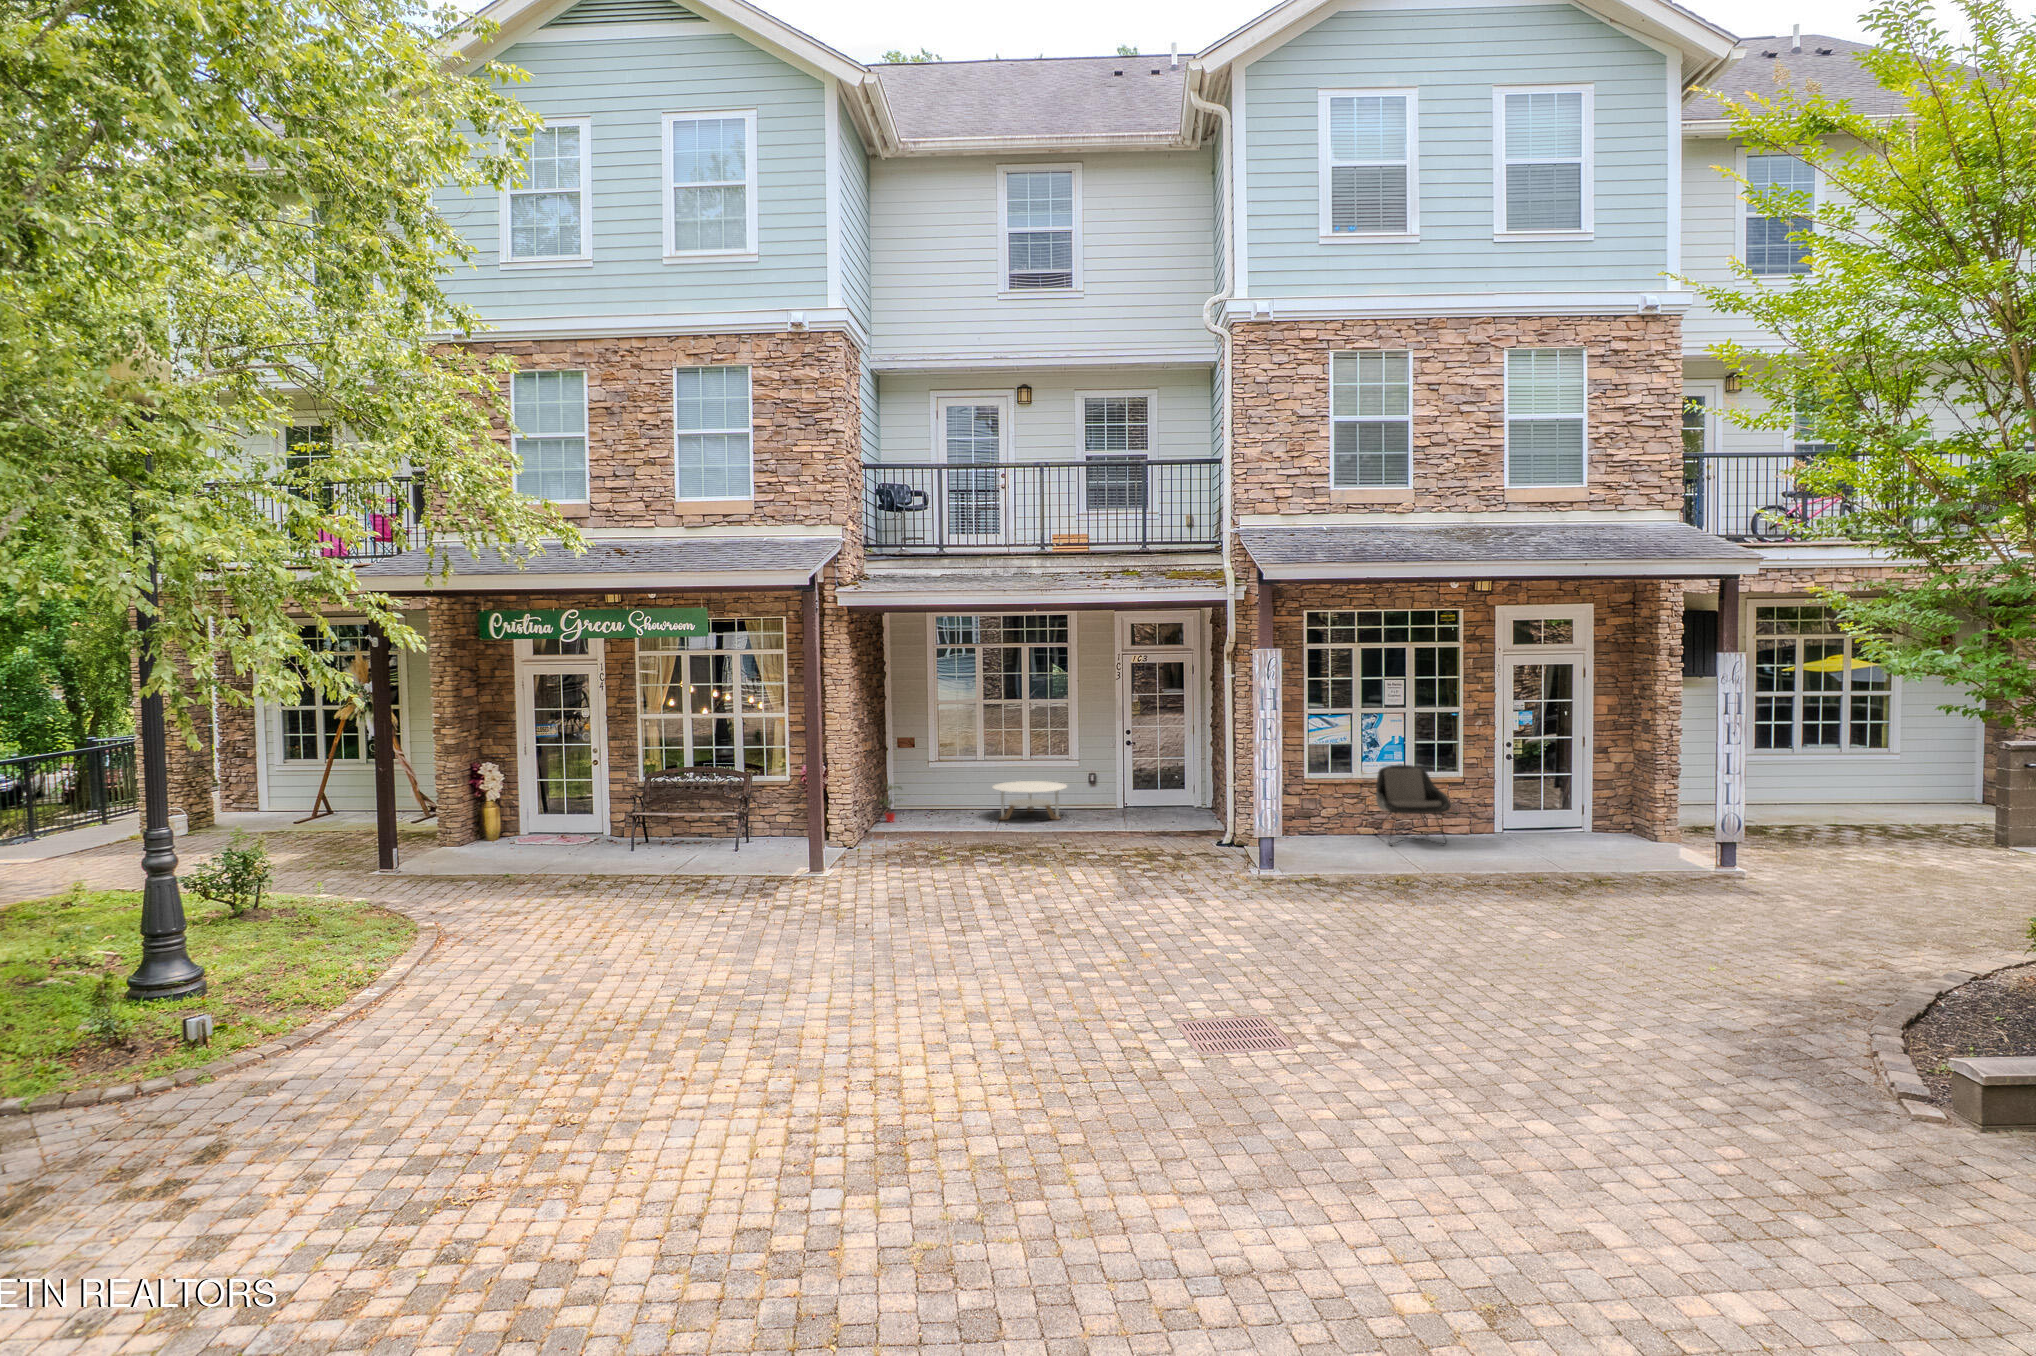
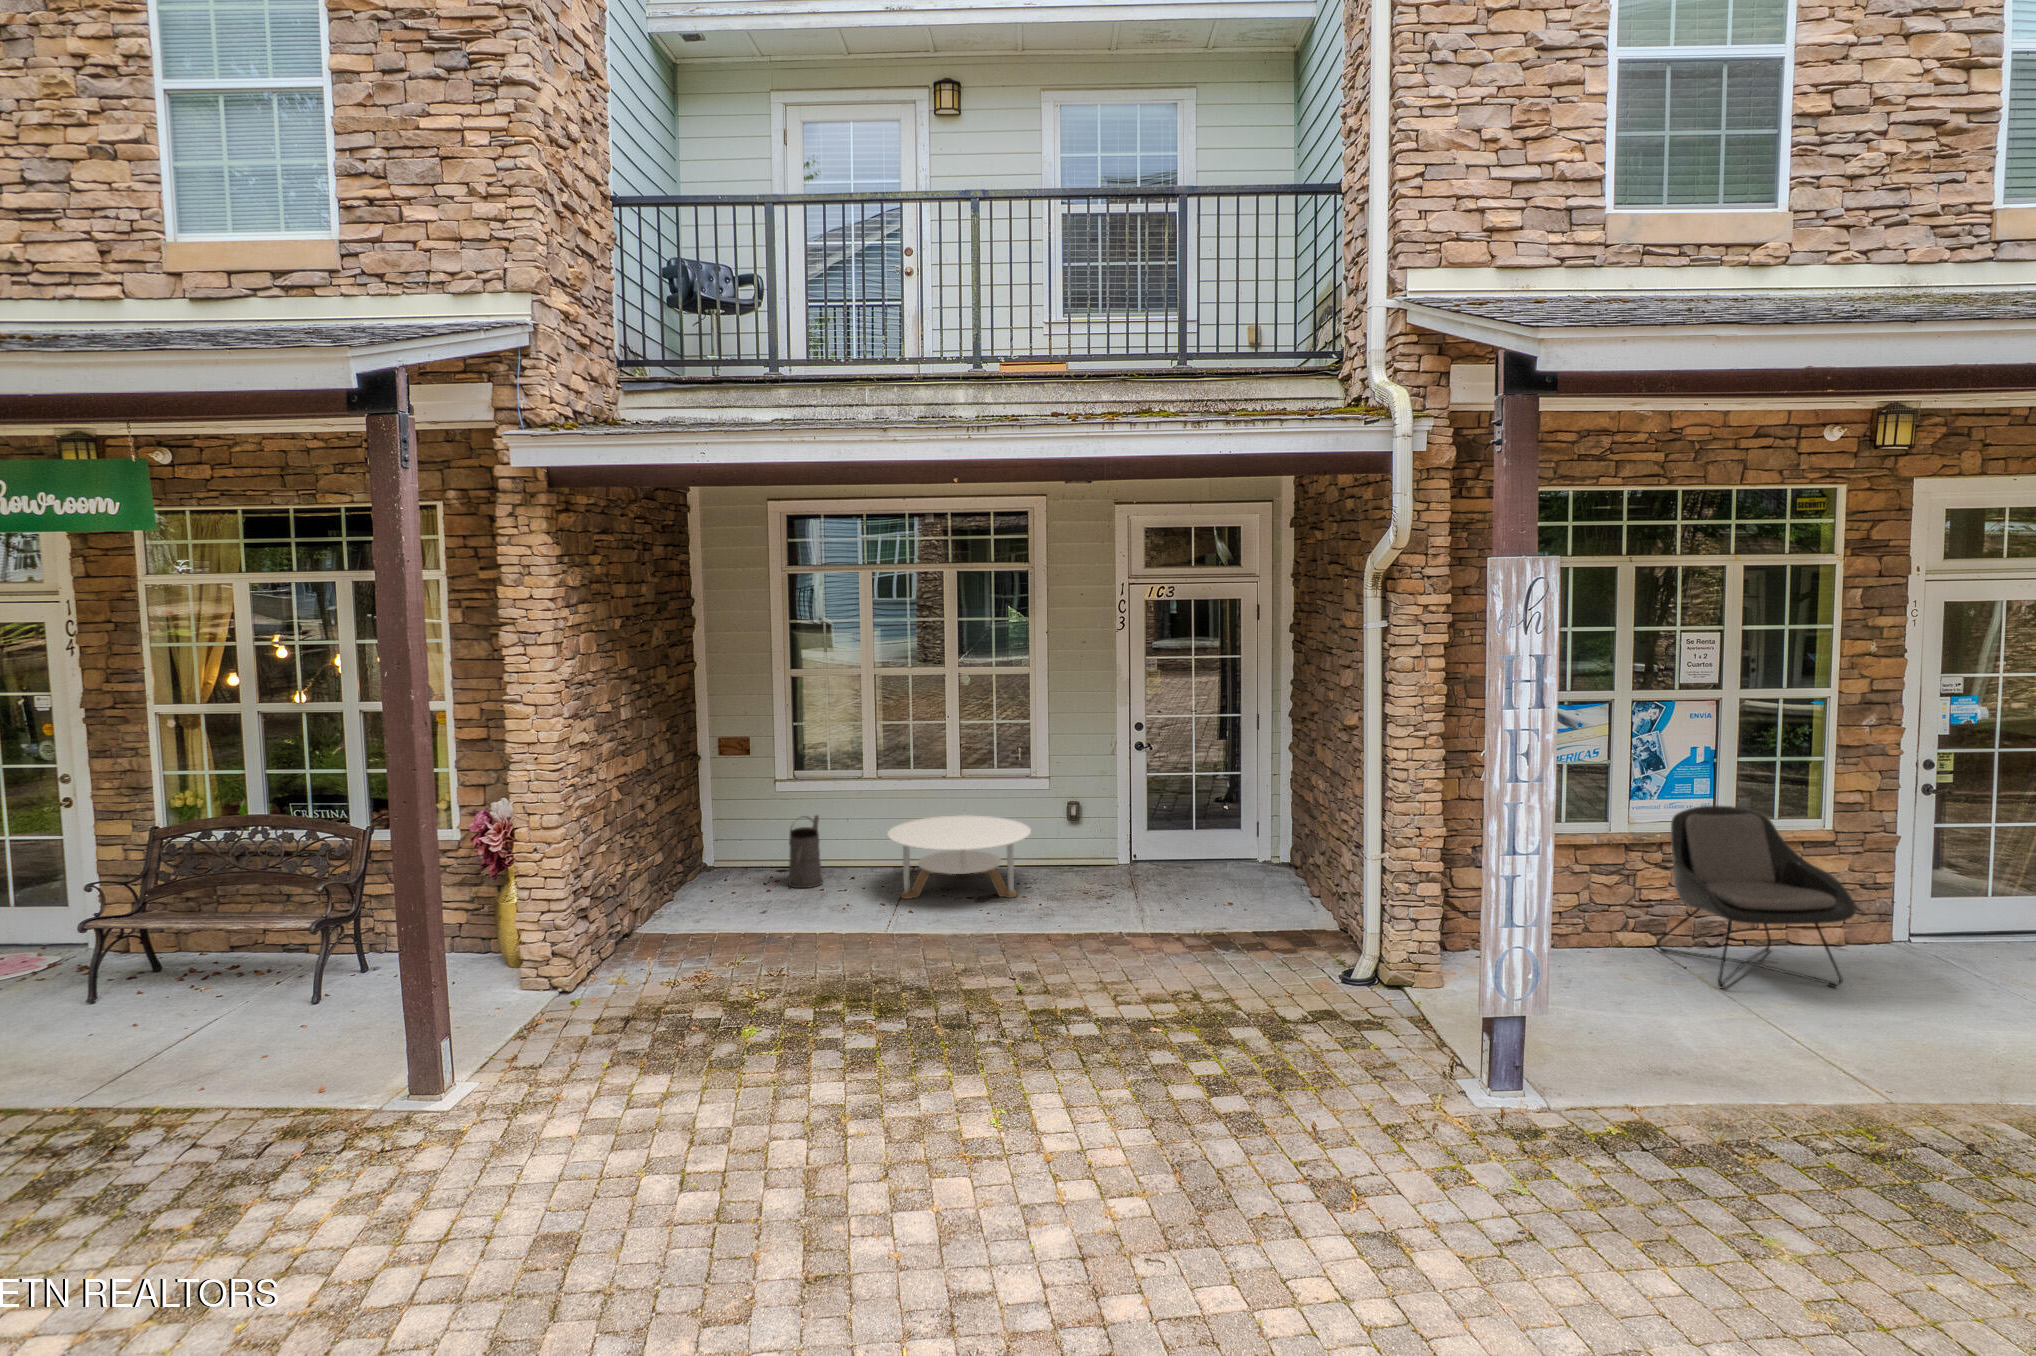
watering can: none [938,779,957,816] -> present [788,815,823,888]
potted plant: present [881,785,903,822] -> none [660,831,724,906]

